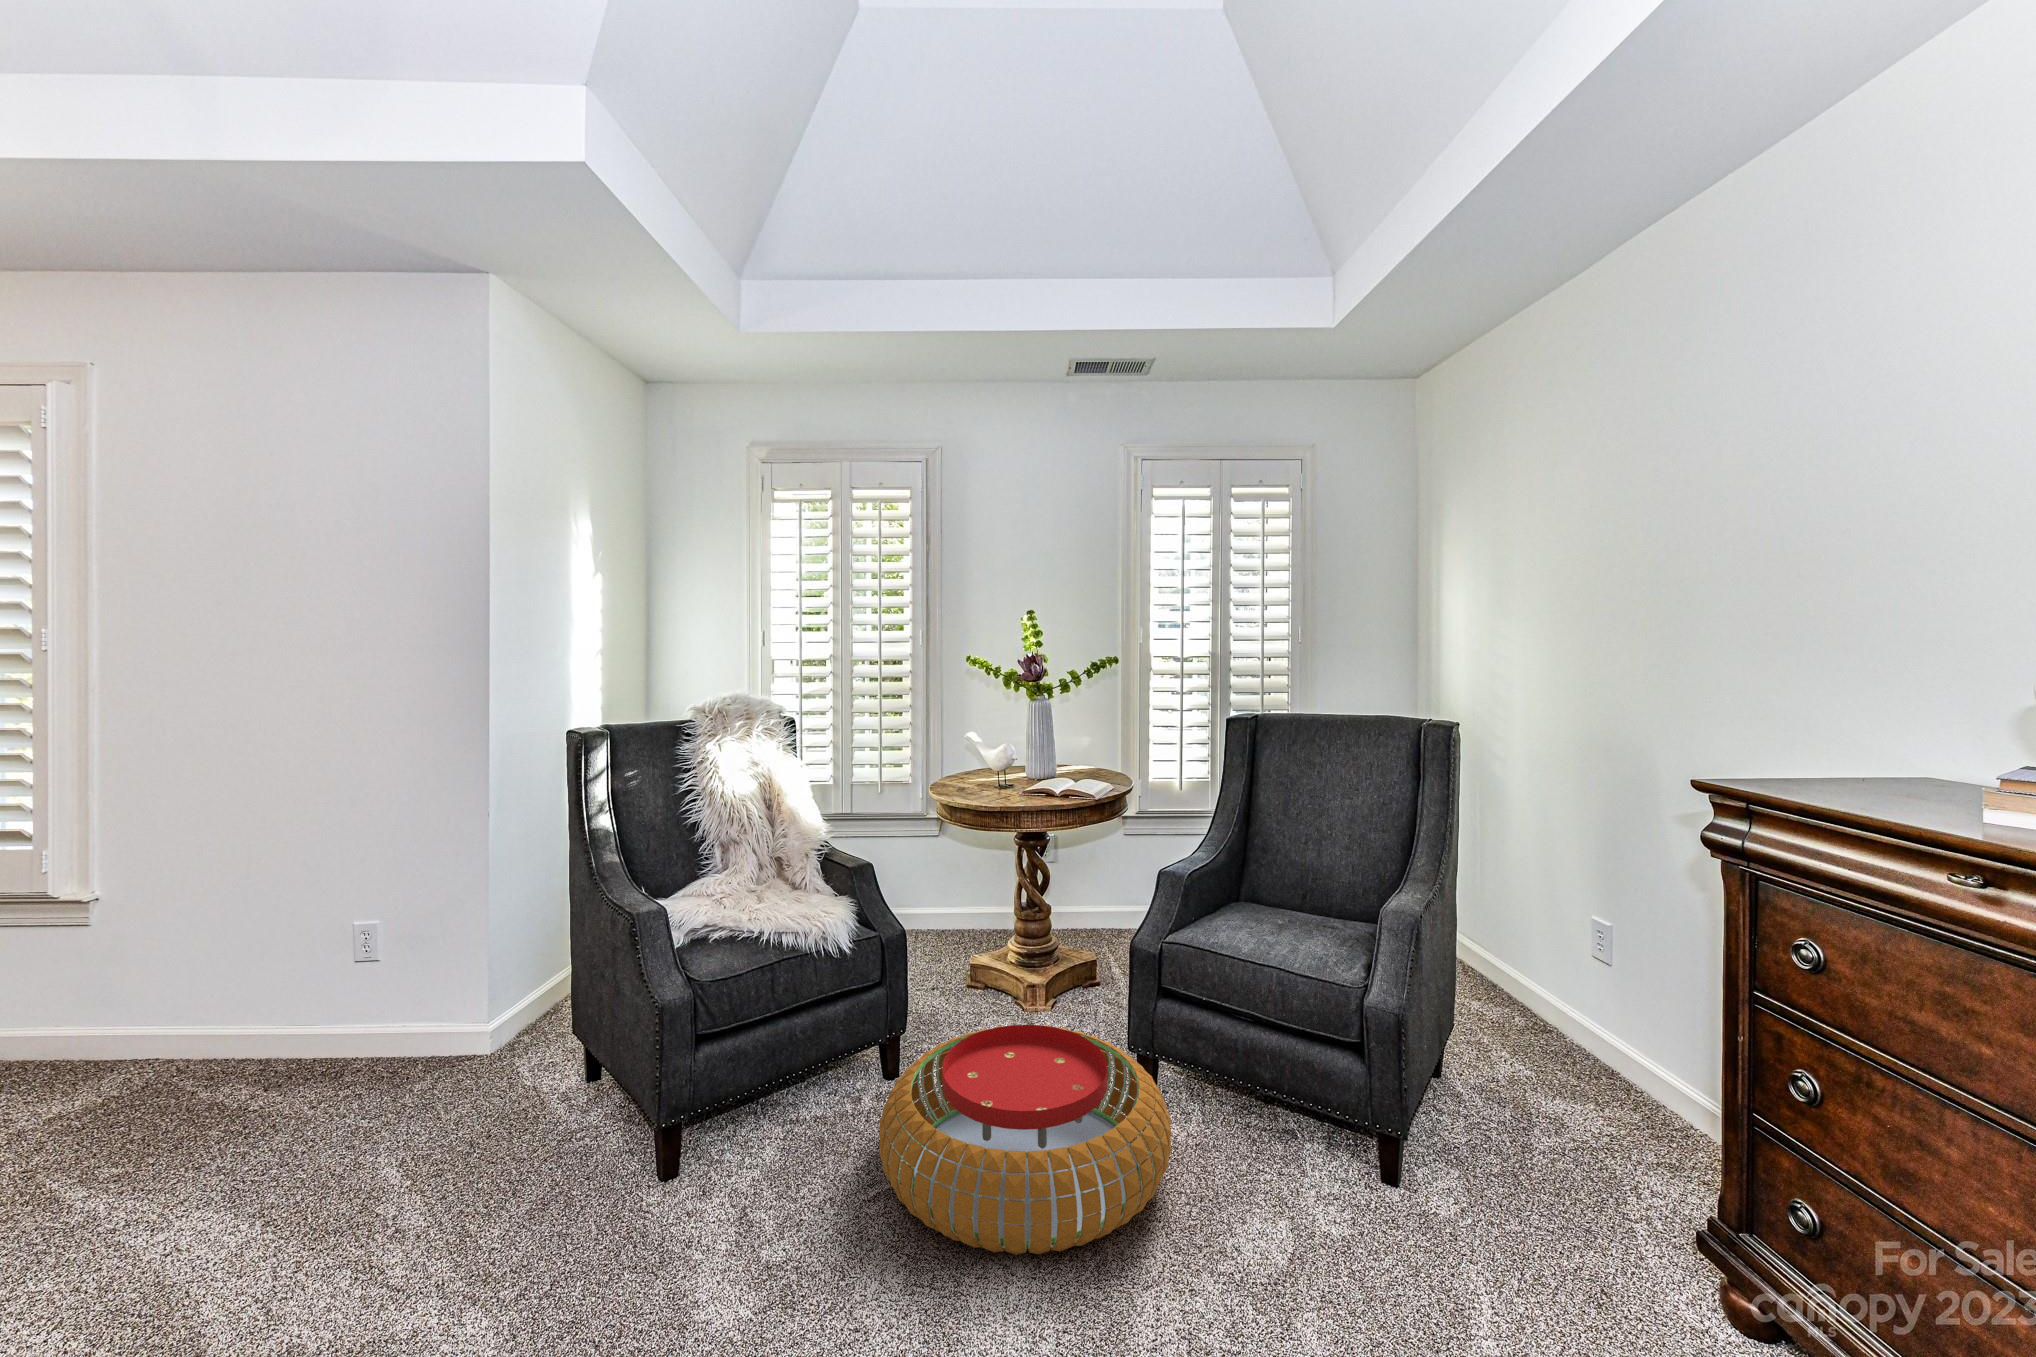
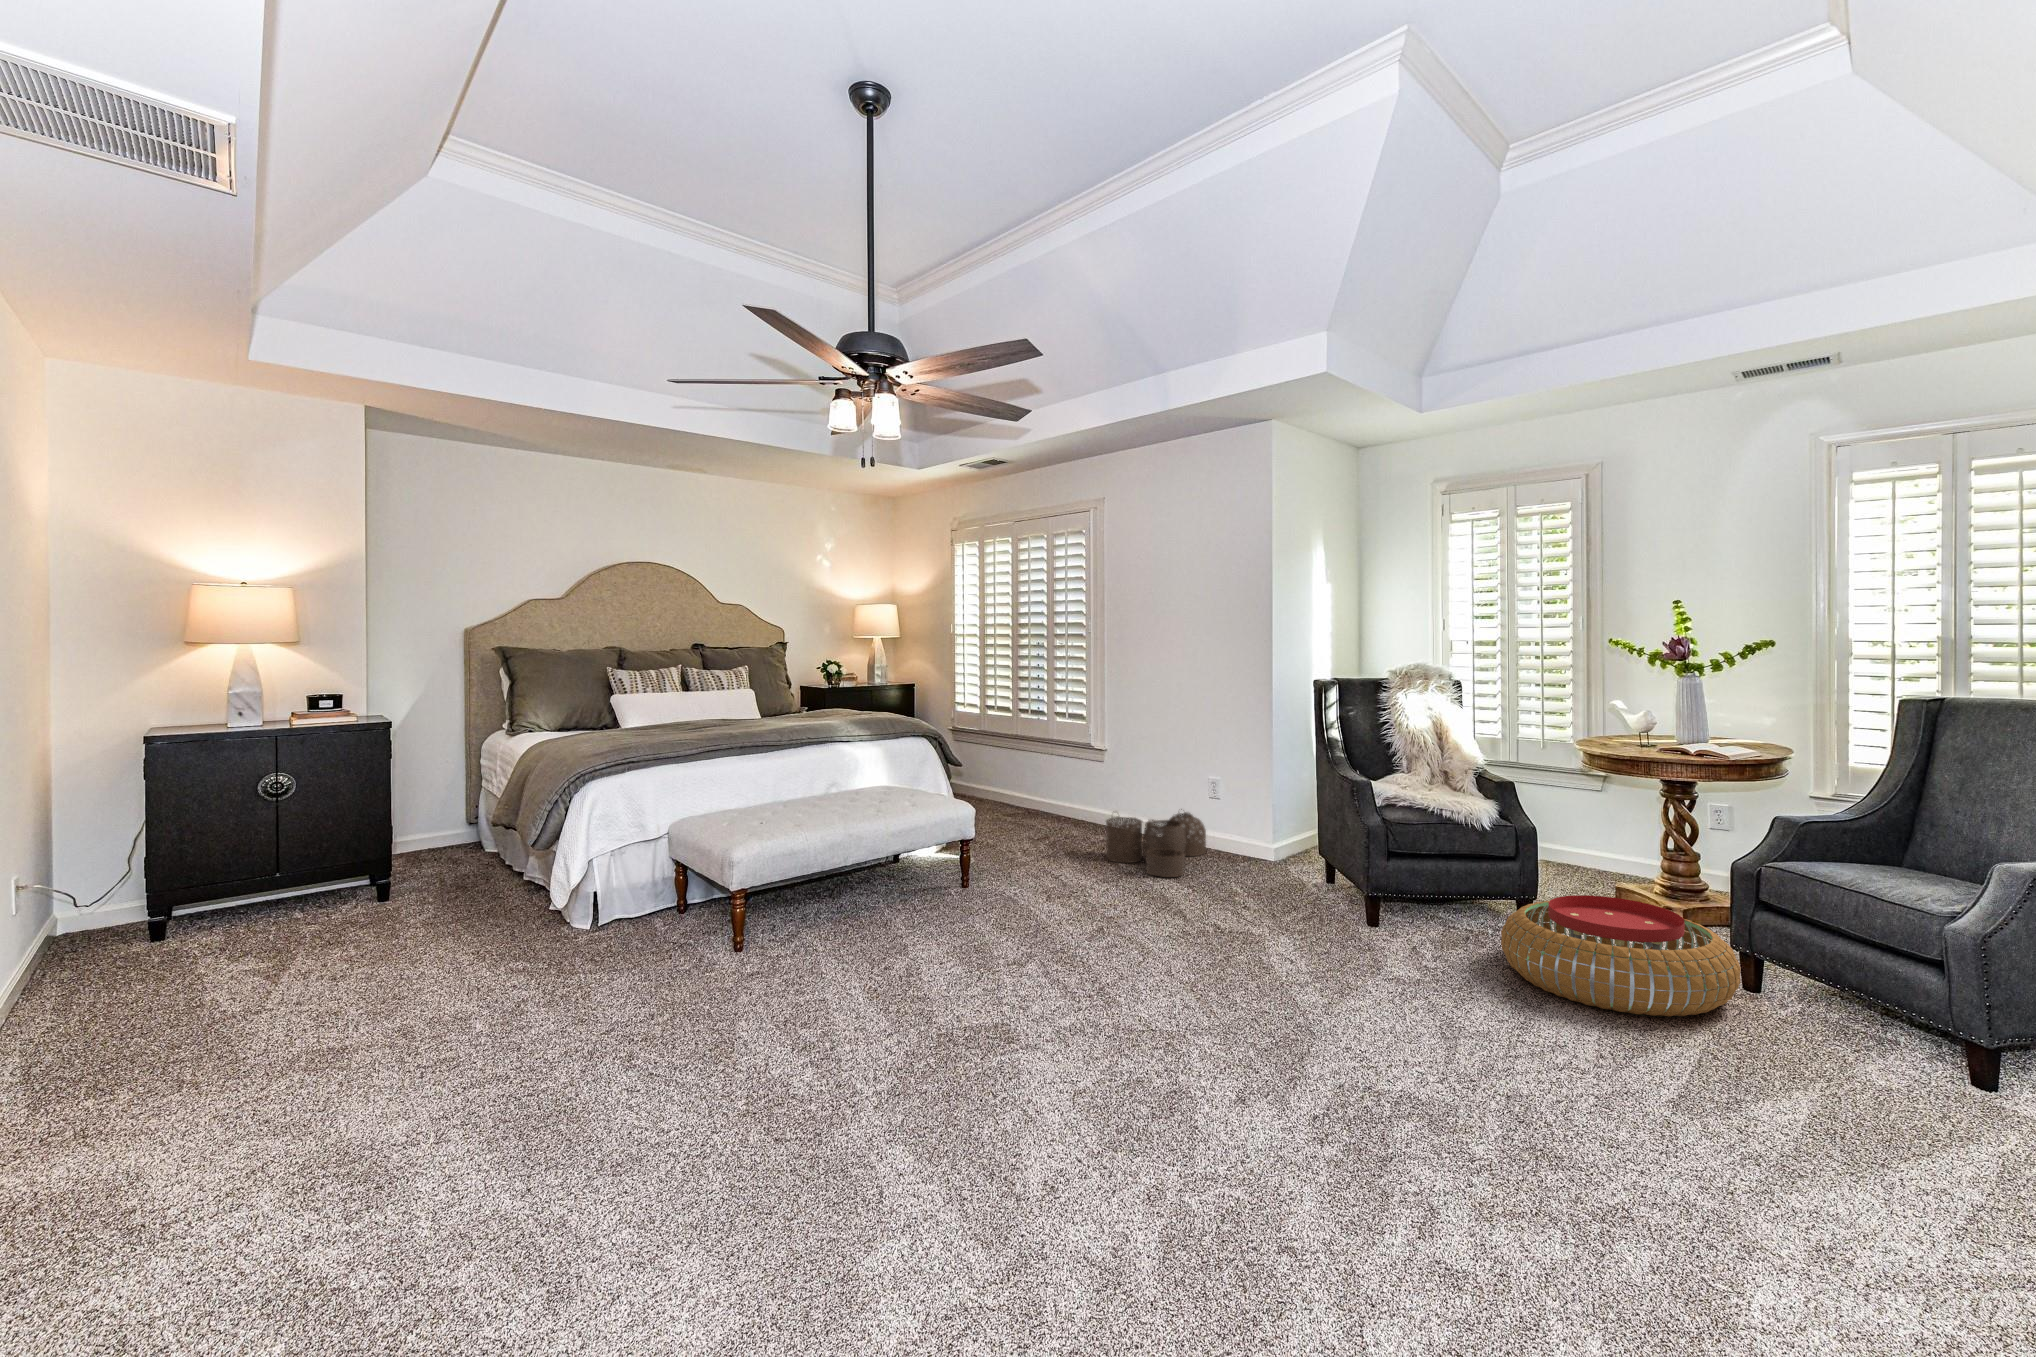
woven basket: none [105,967,383,1152] -> present [1106,809,1206,877]

